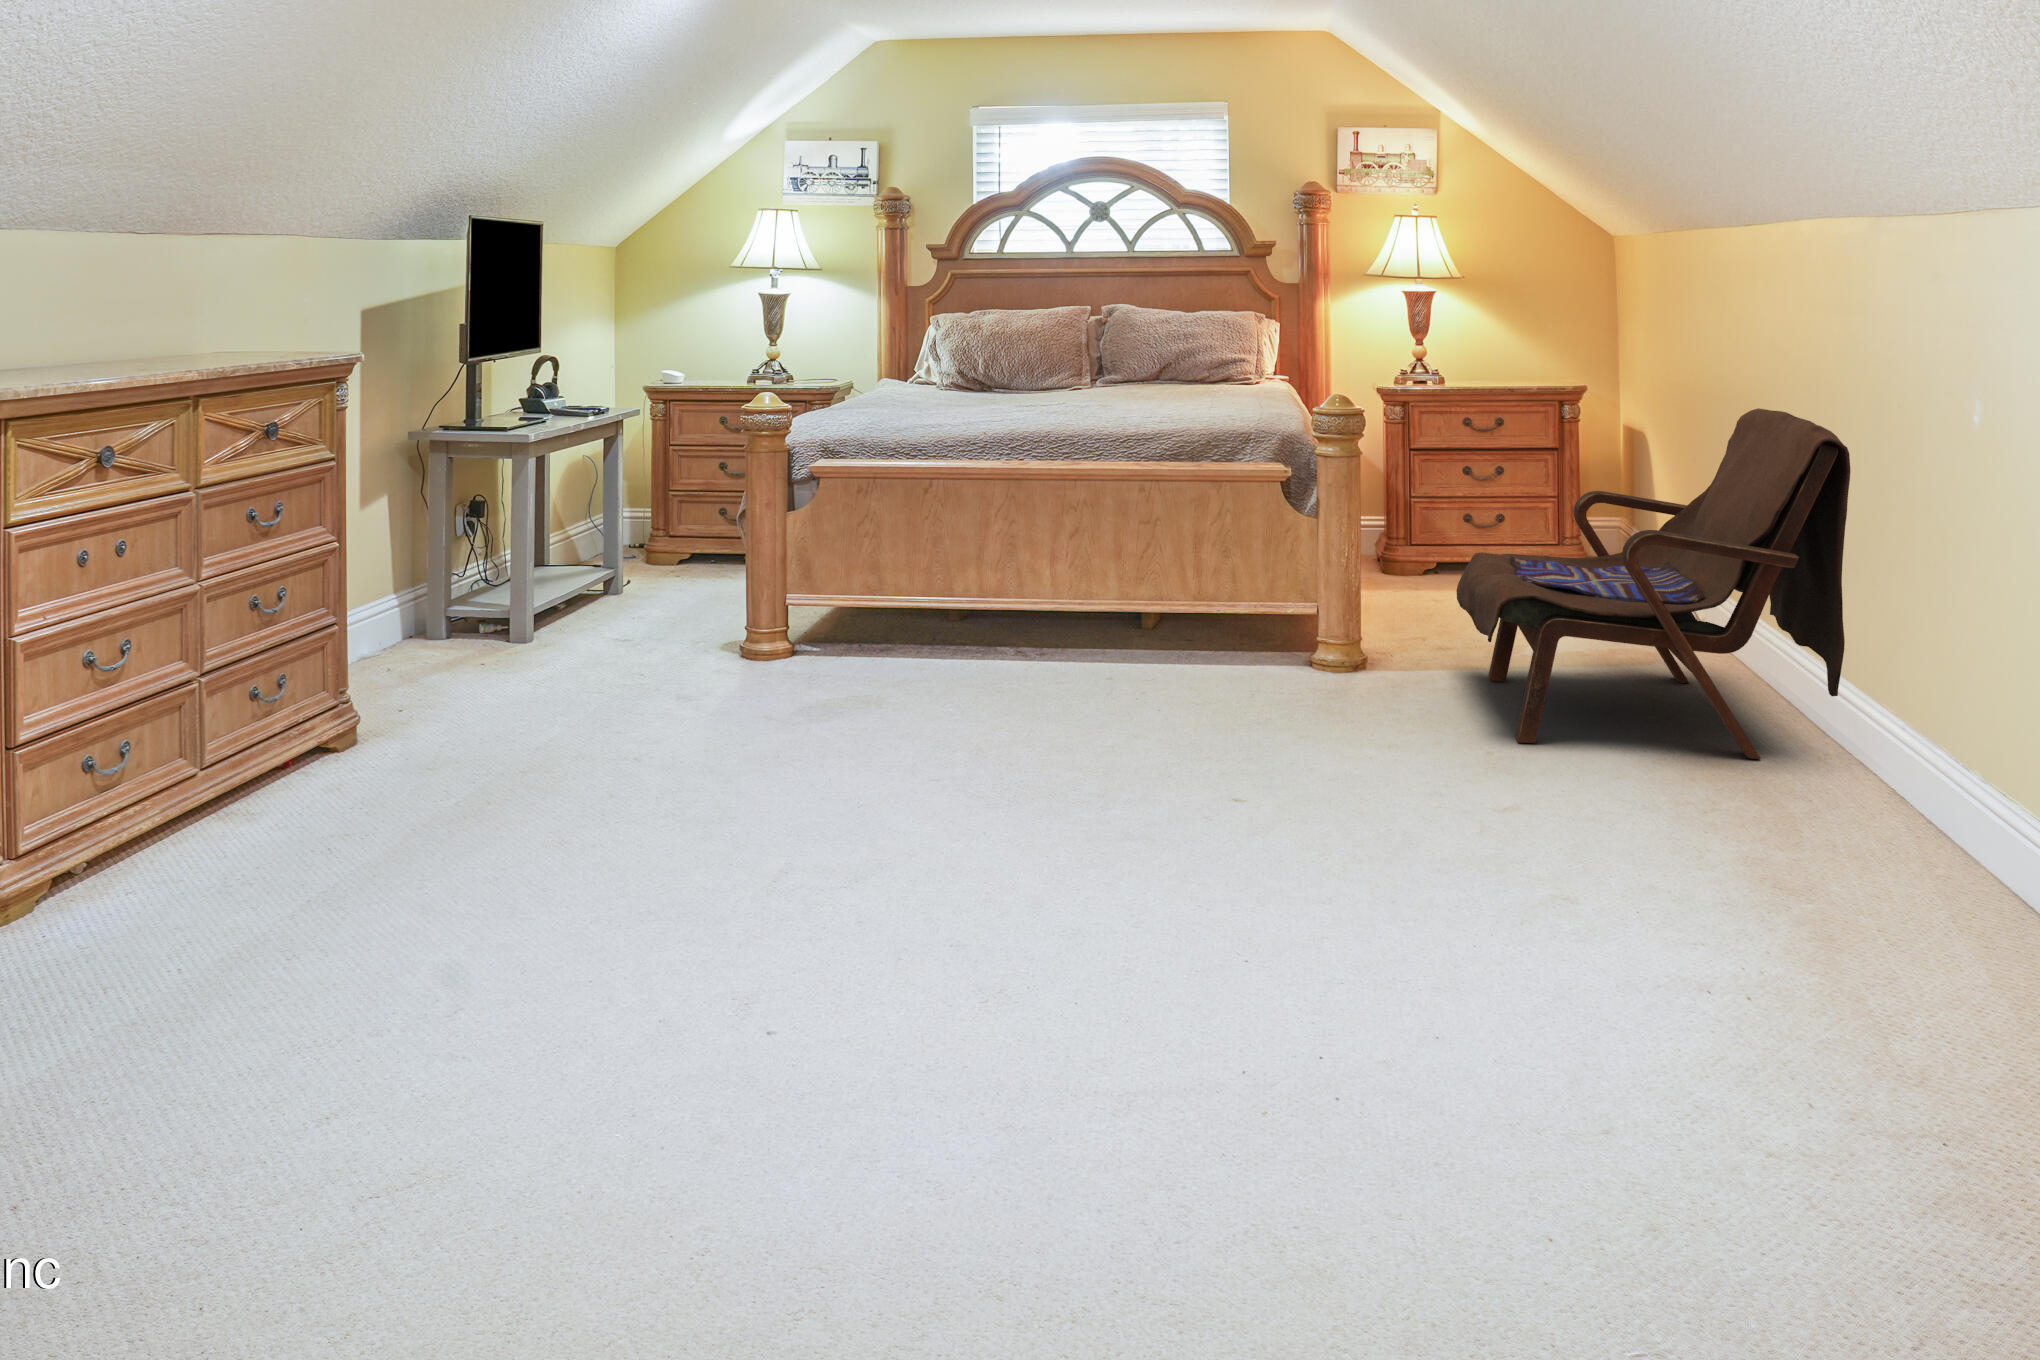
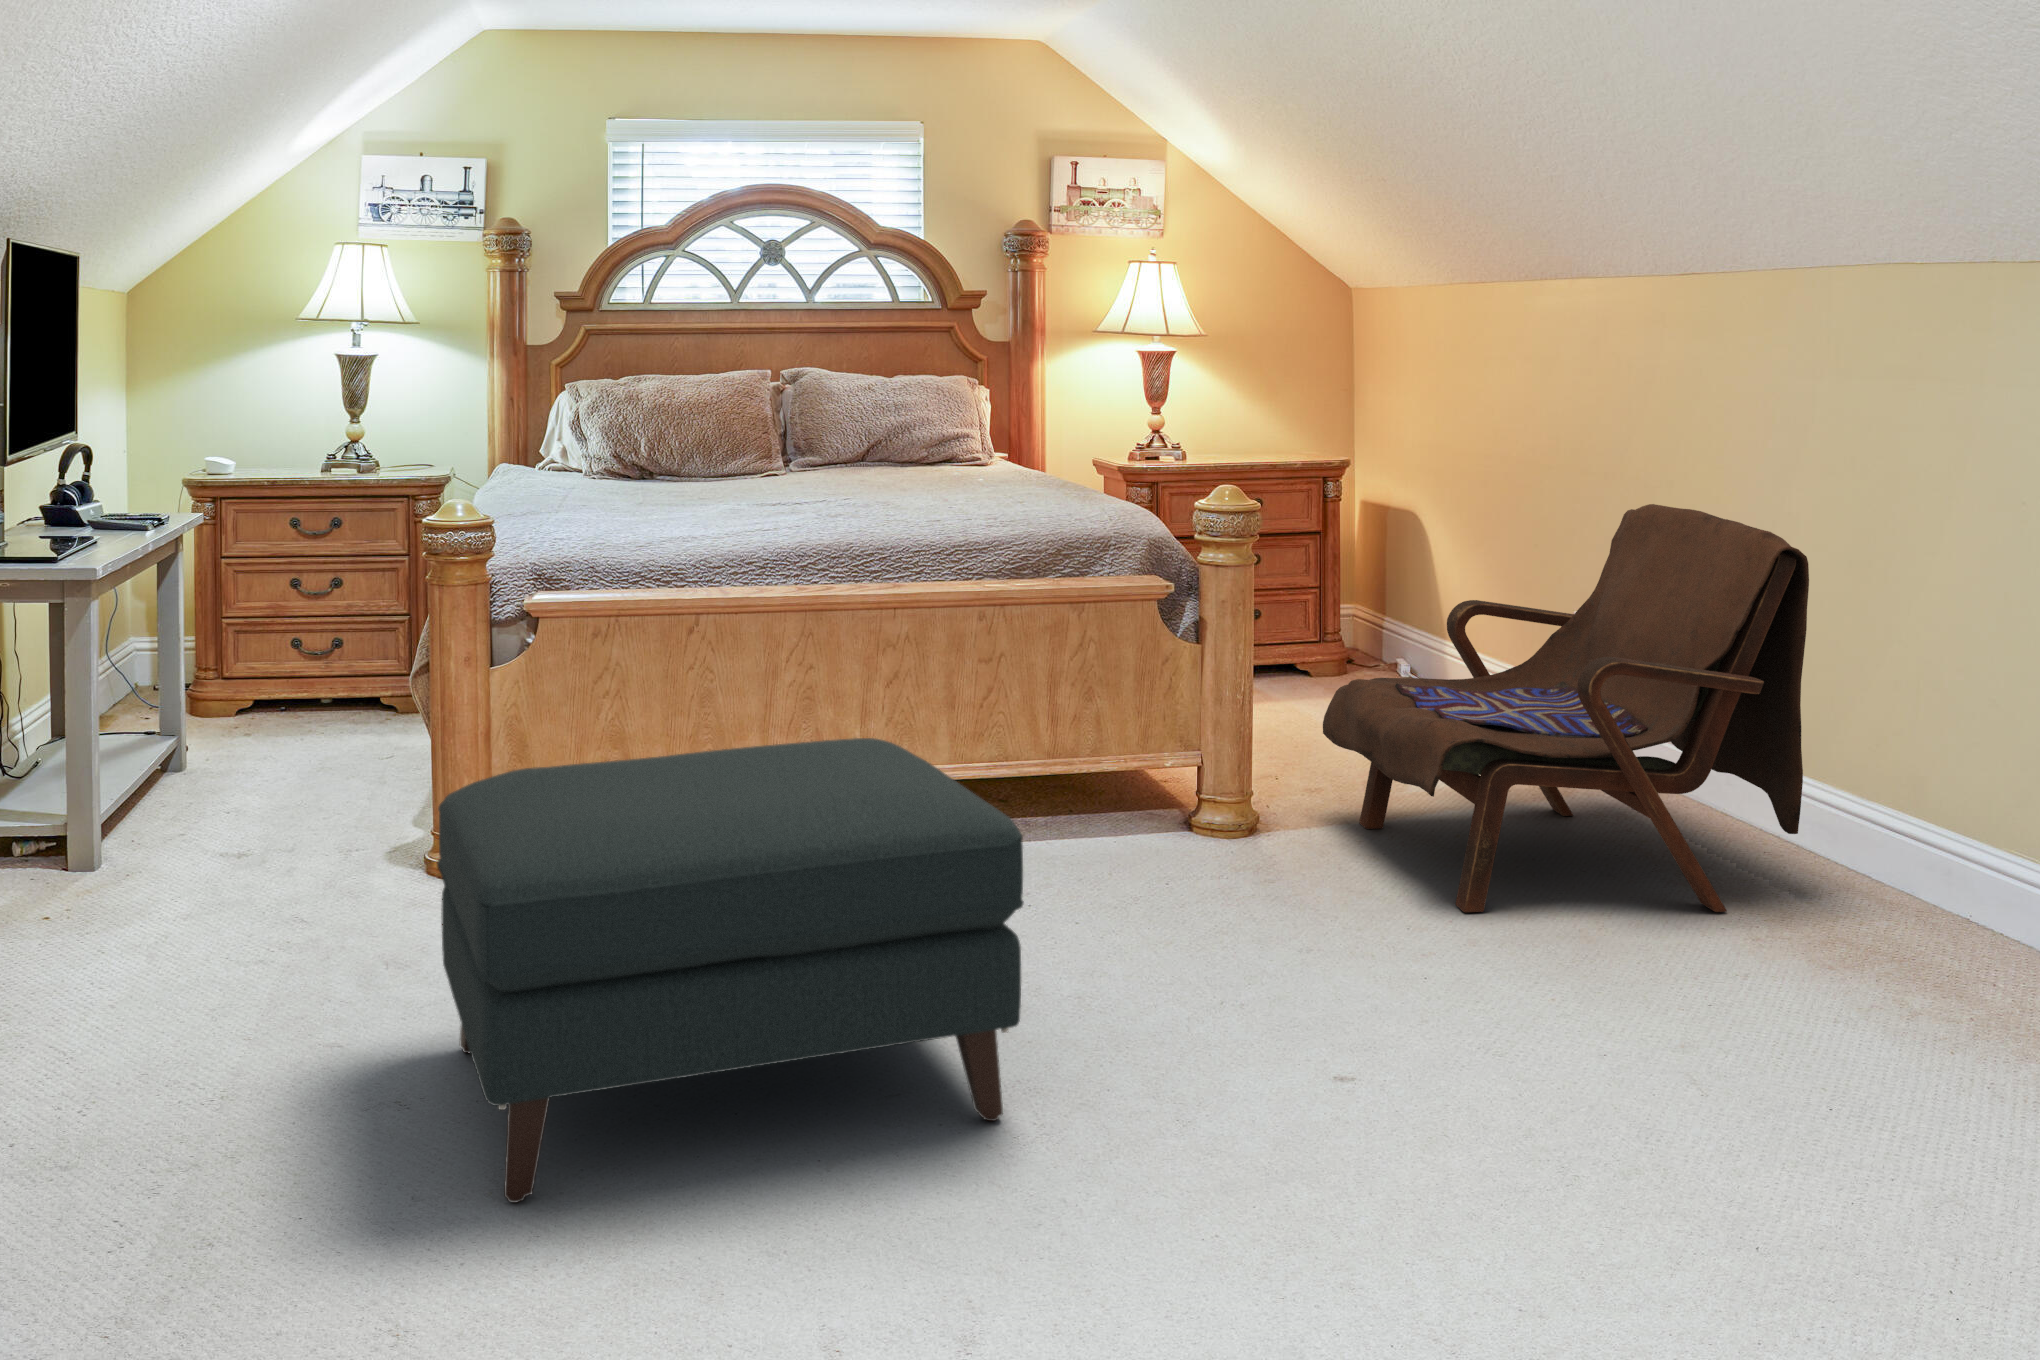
ottoman: none [609,559,1030,855] -> present [437,738,1024,1203]

